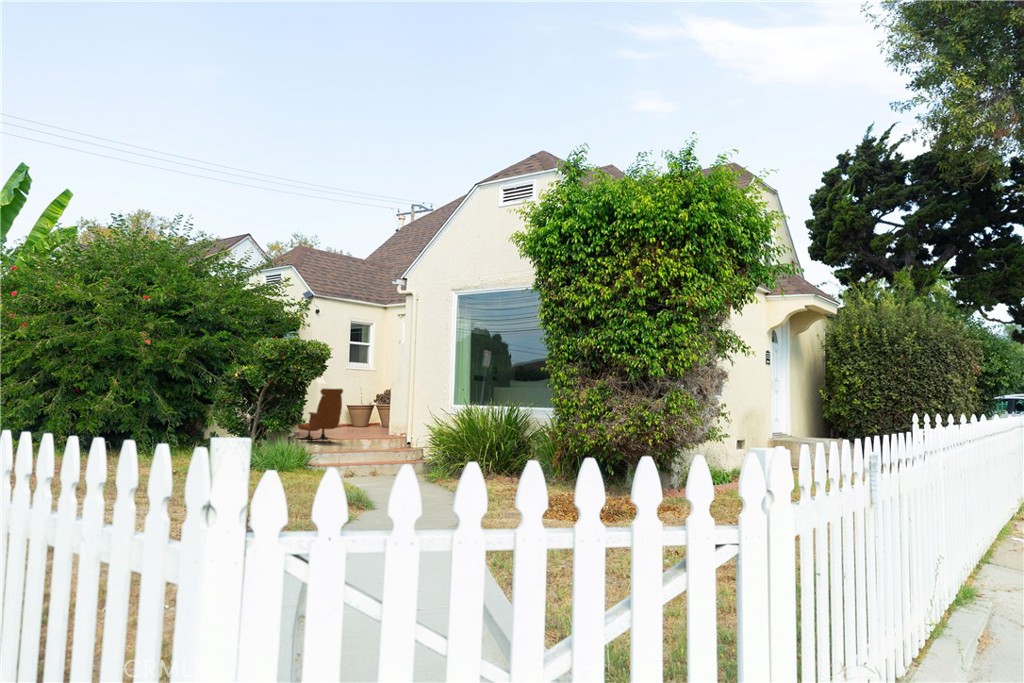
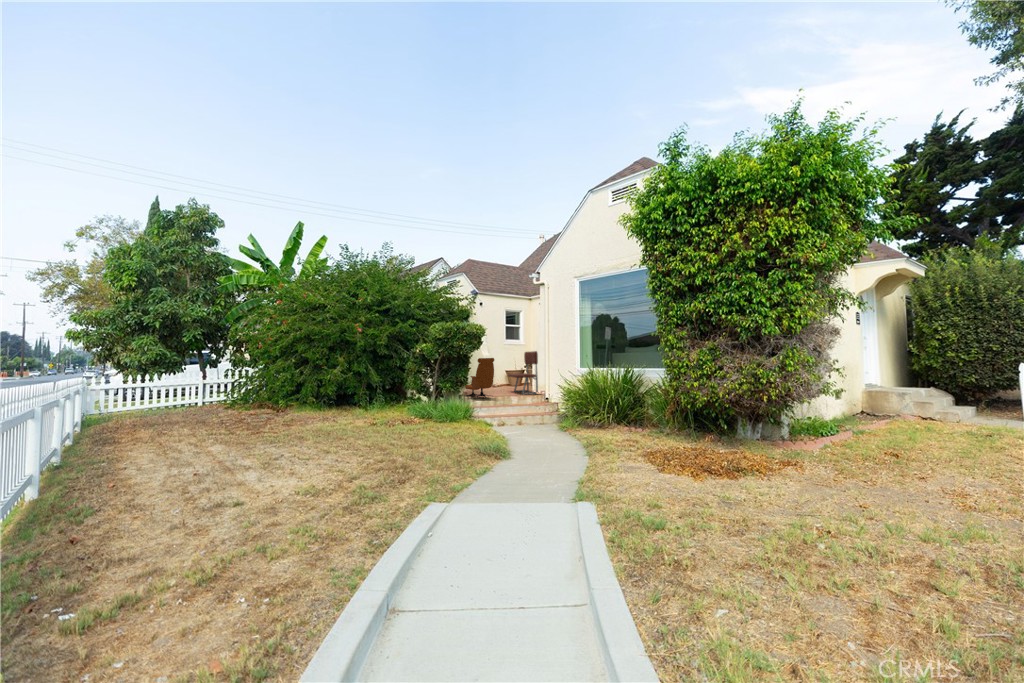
bench: none [356,381,400,439] -> present [508,351,538,395]

